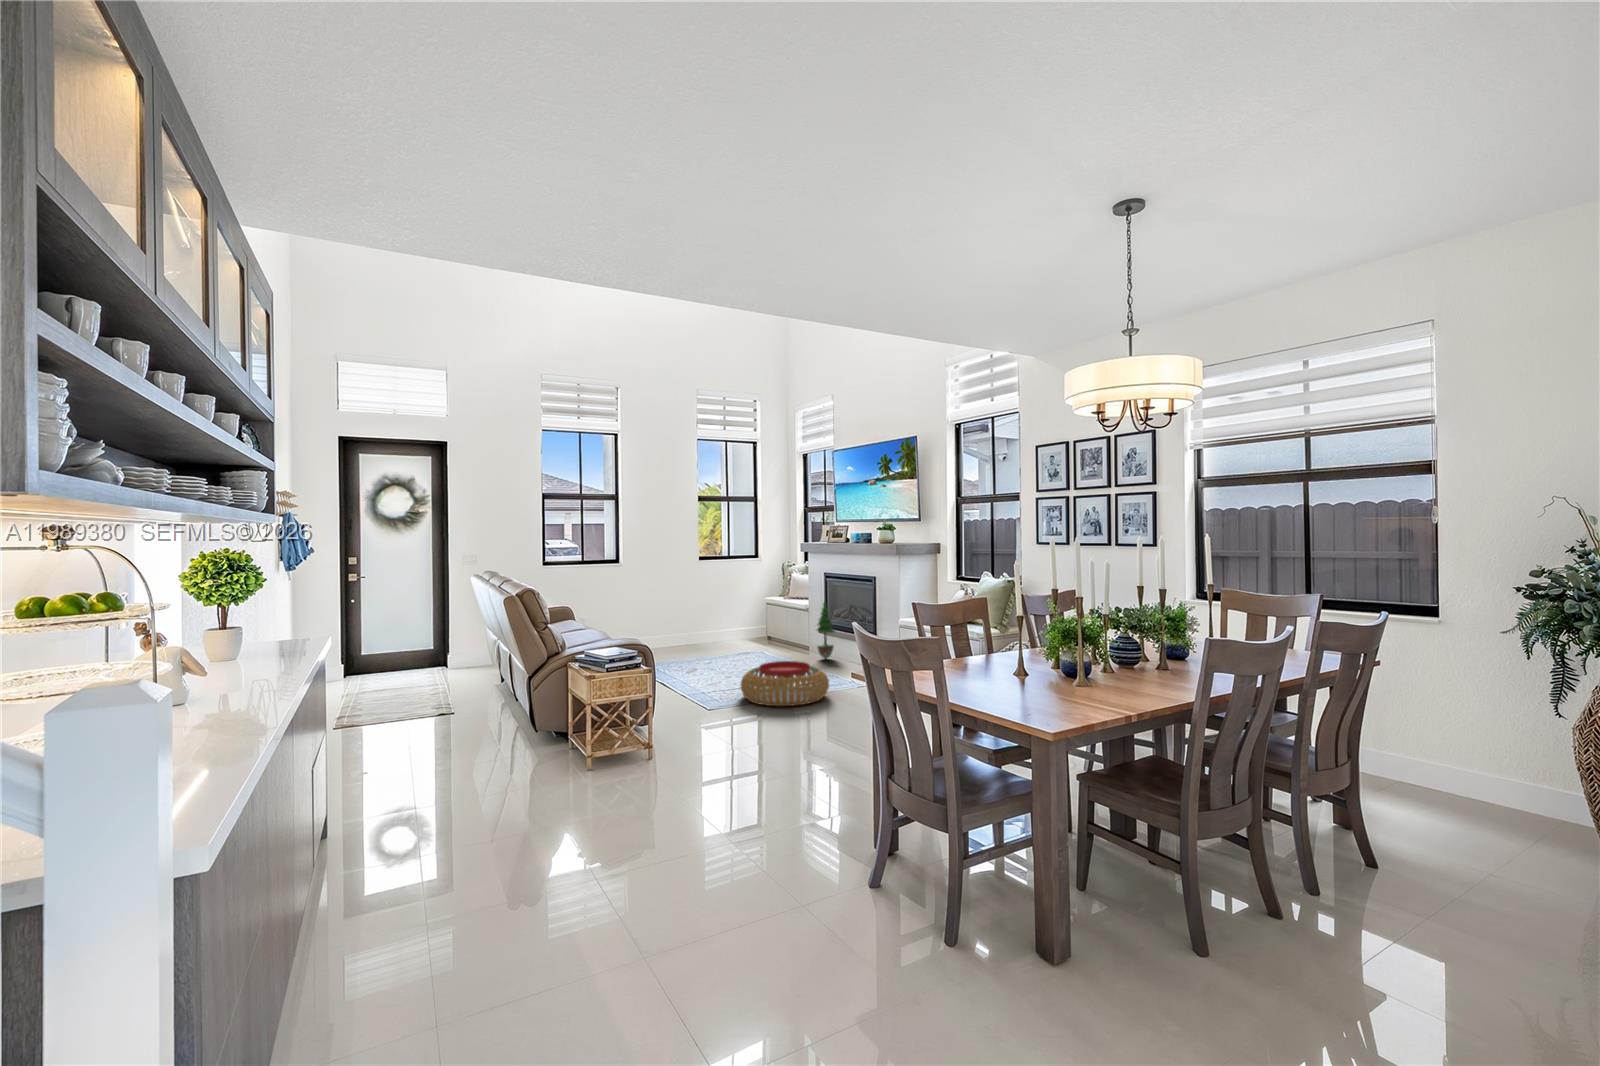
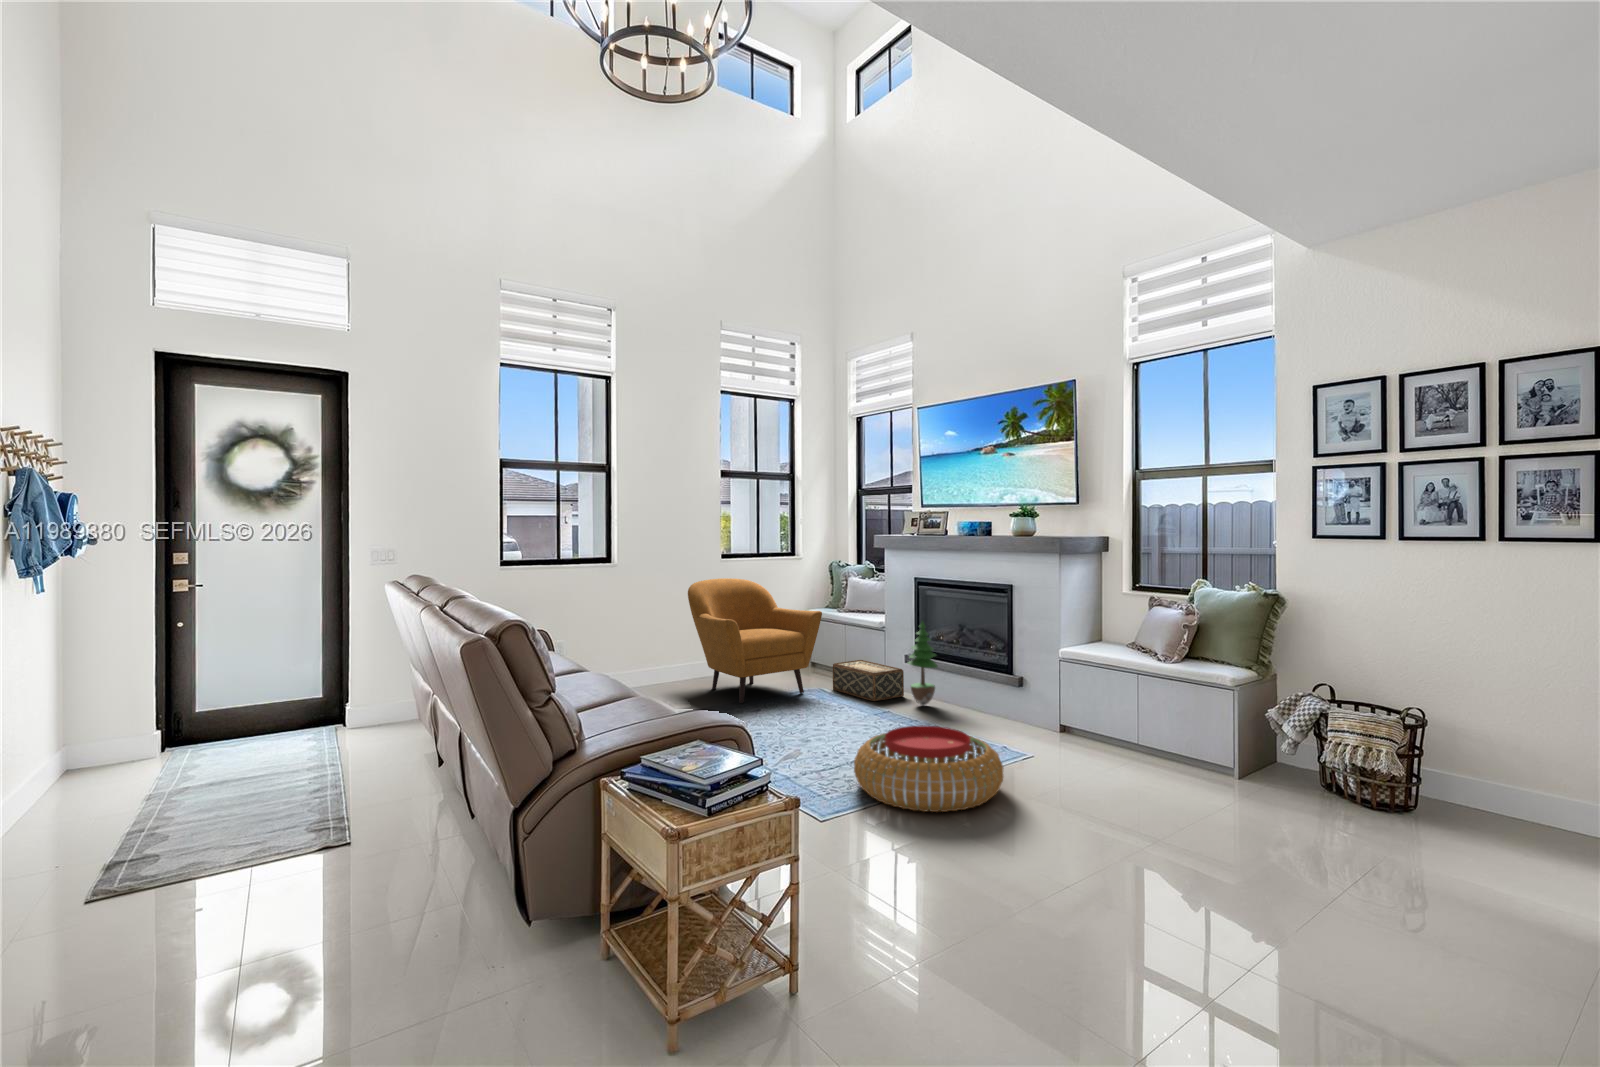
armchair: none [672,573,763,657] -> present [688,578,822,703]
woven basket: none [773,630,818,656] -> present [833,660,904,701]

